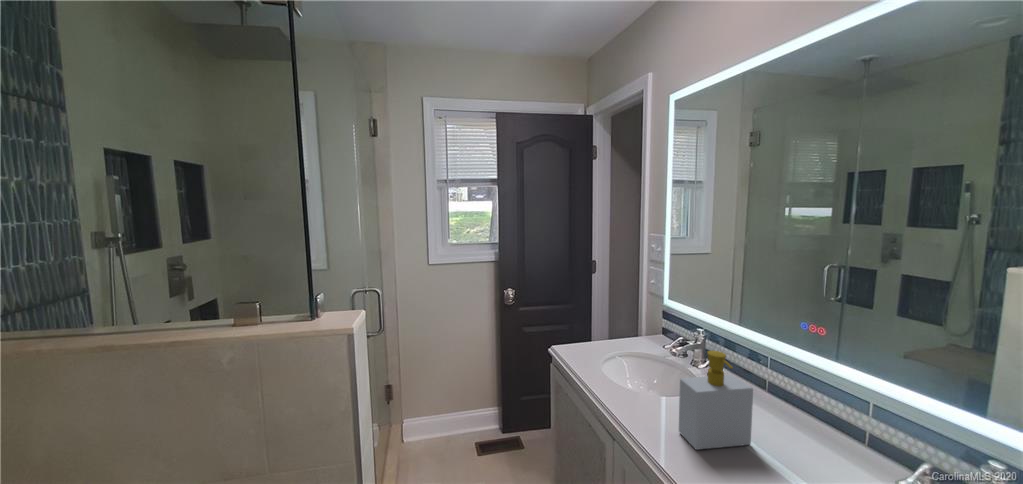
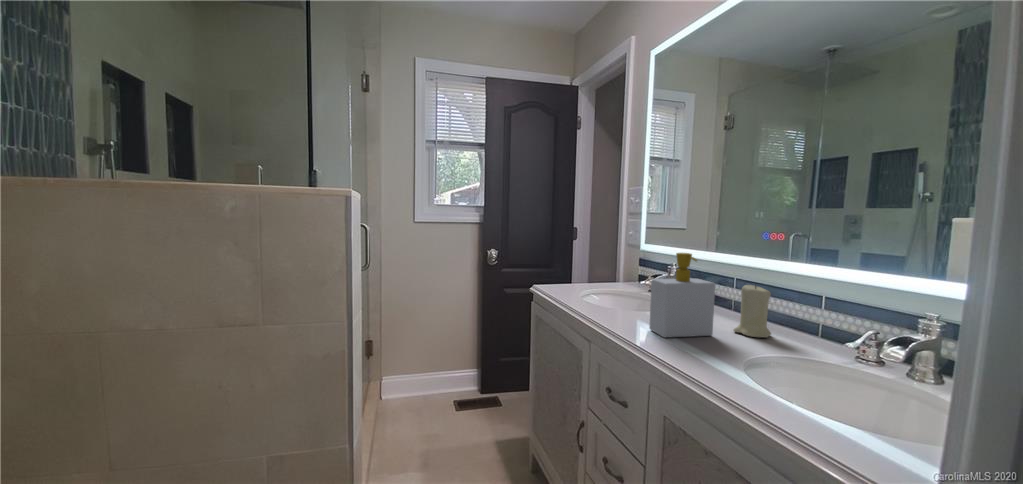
candle: none [774,384,819,450] -> present [733,285,771,337]

